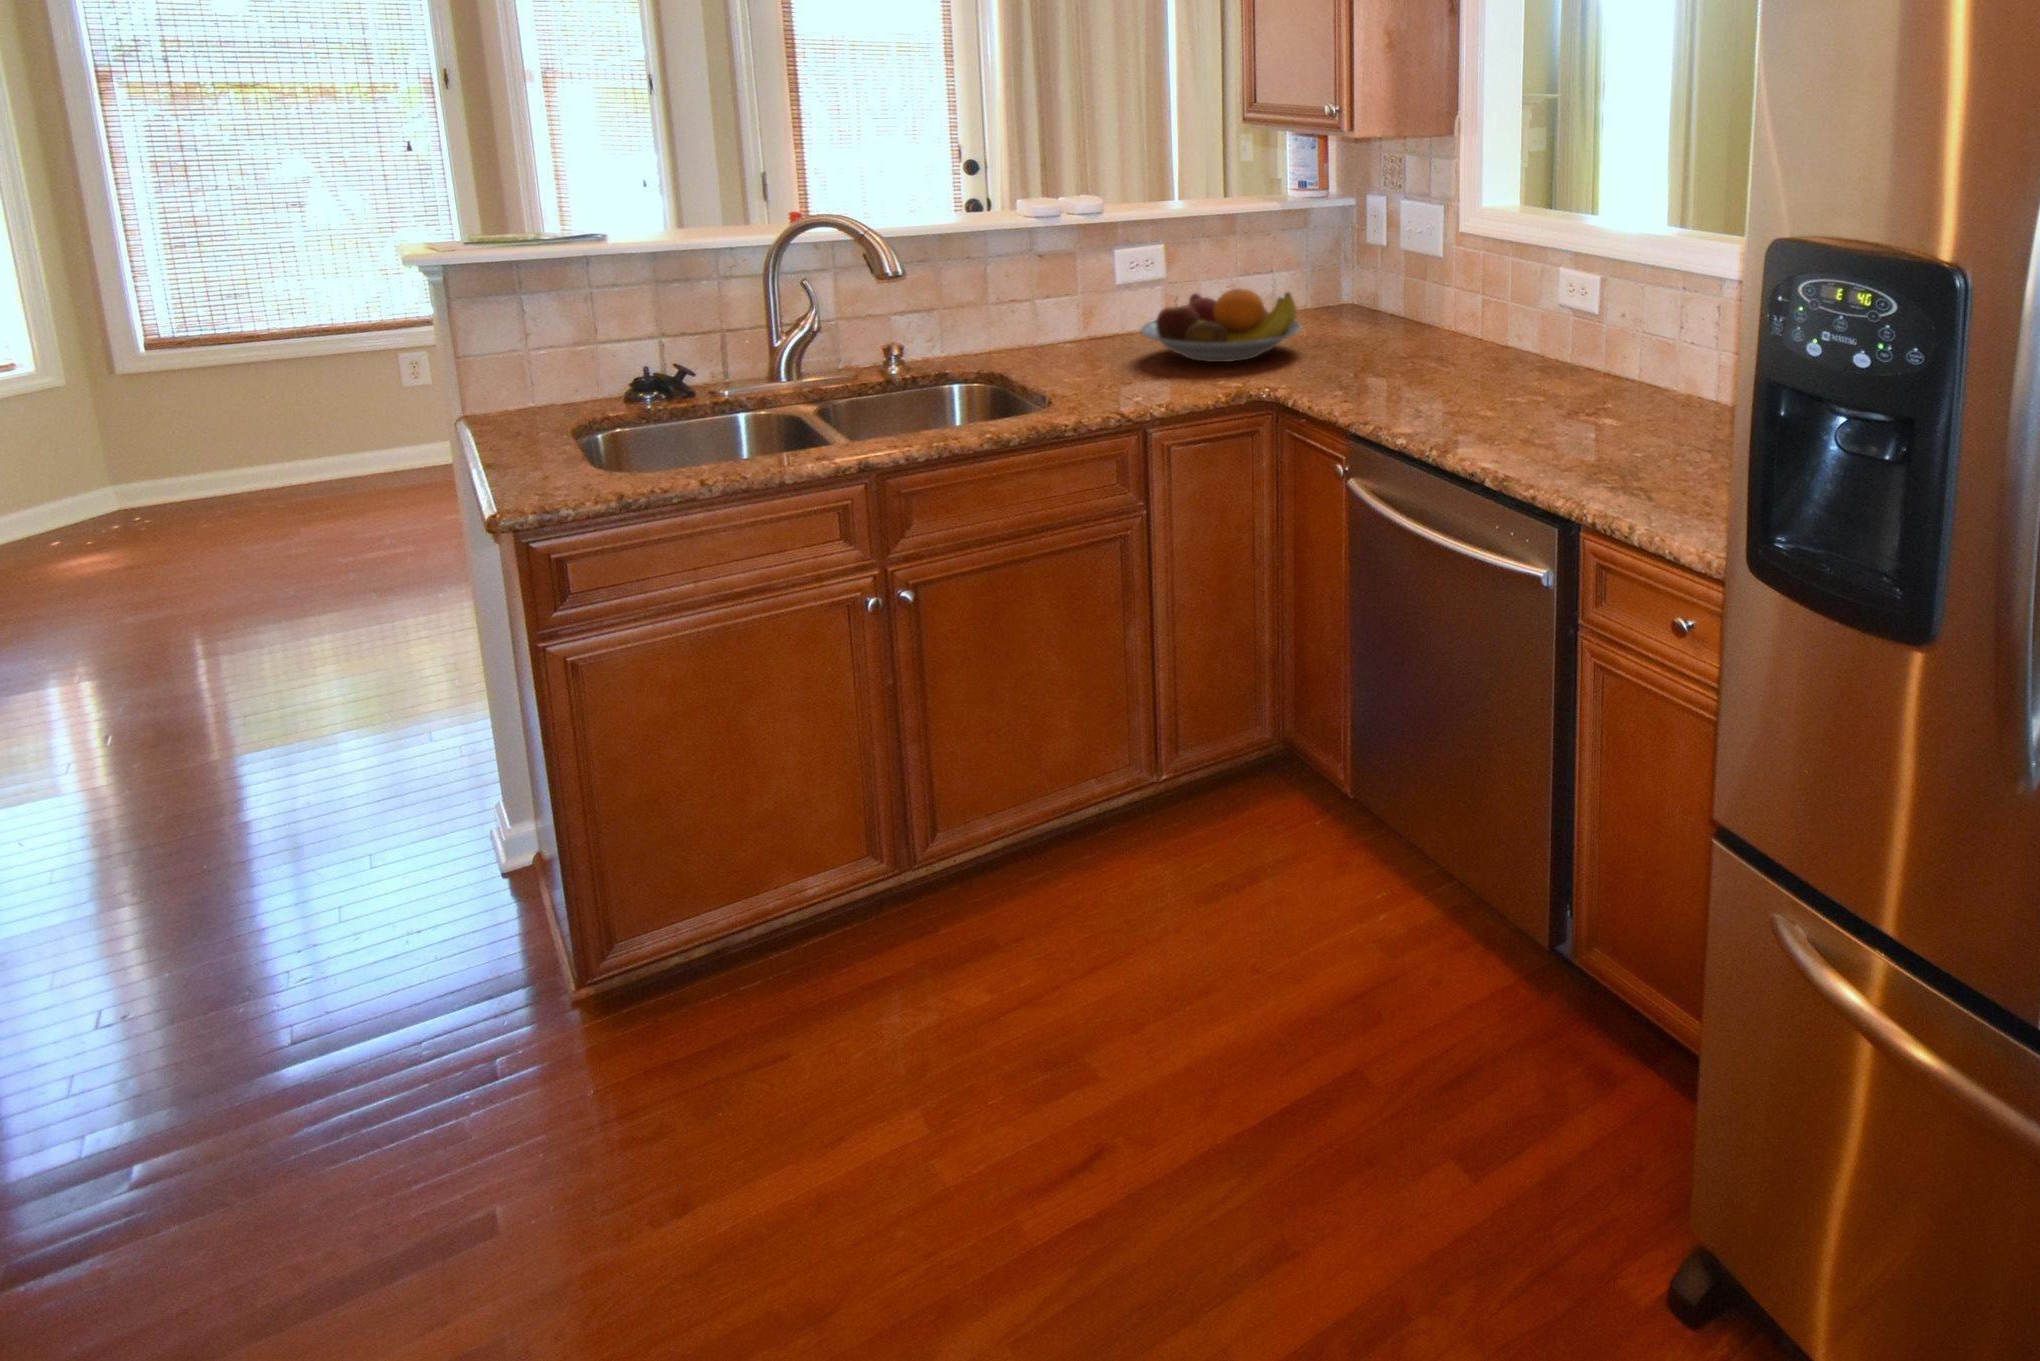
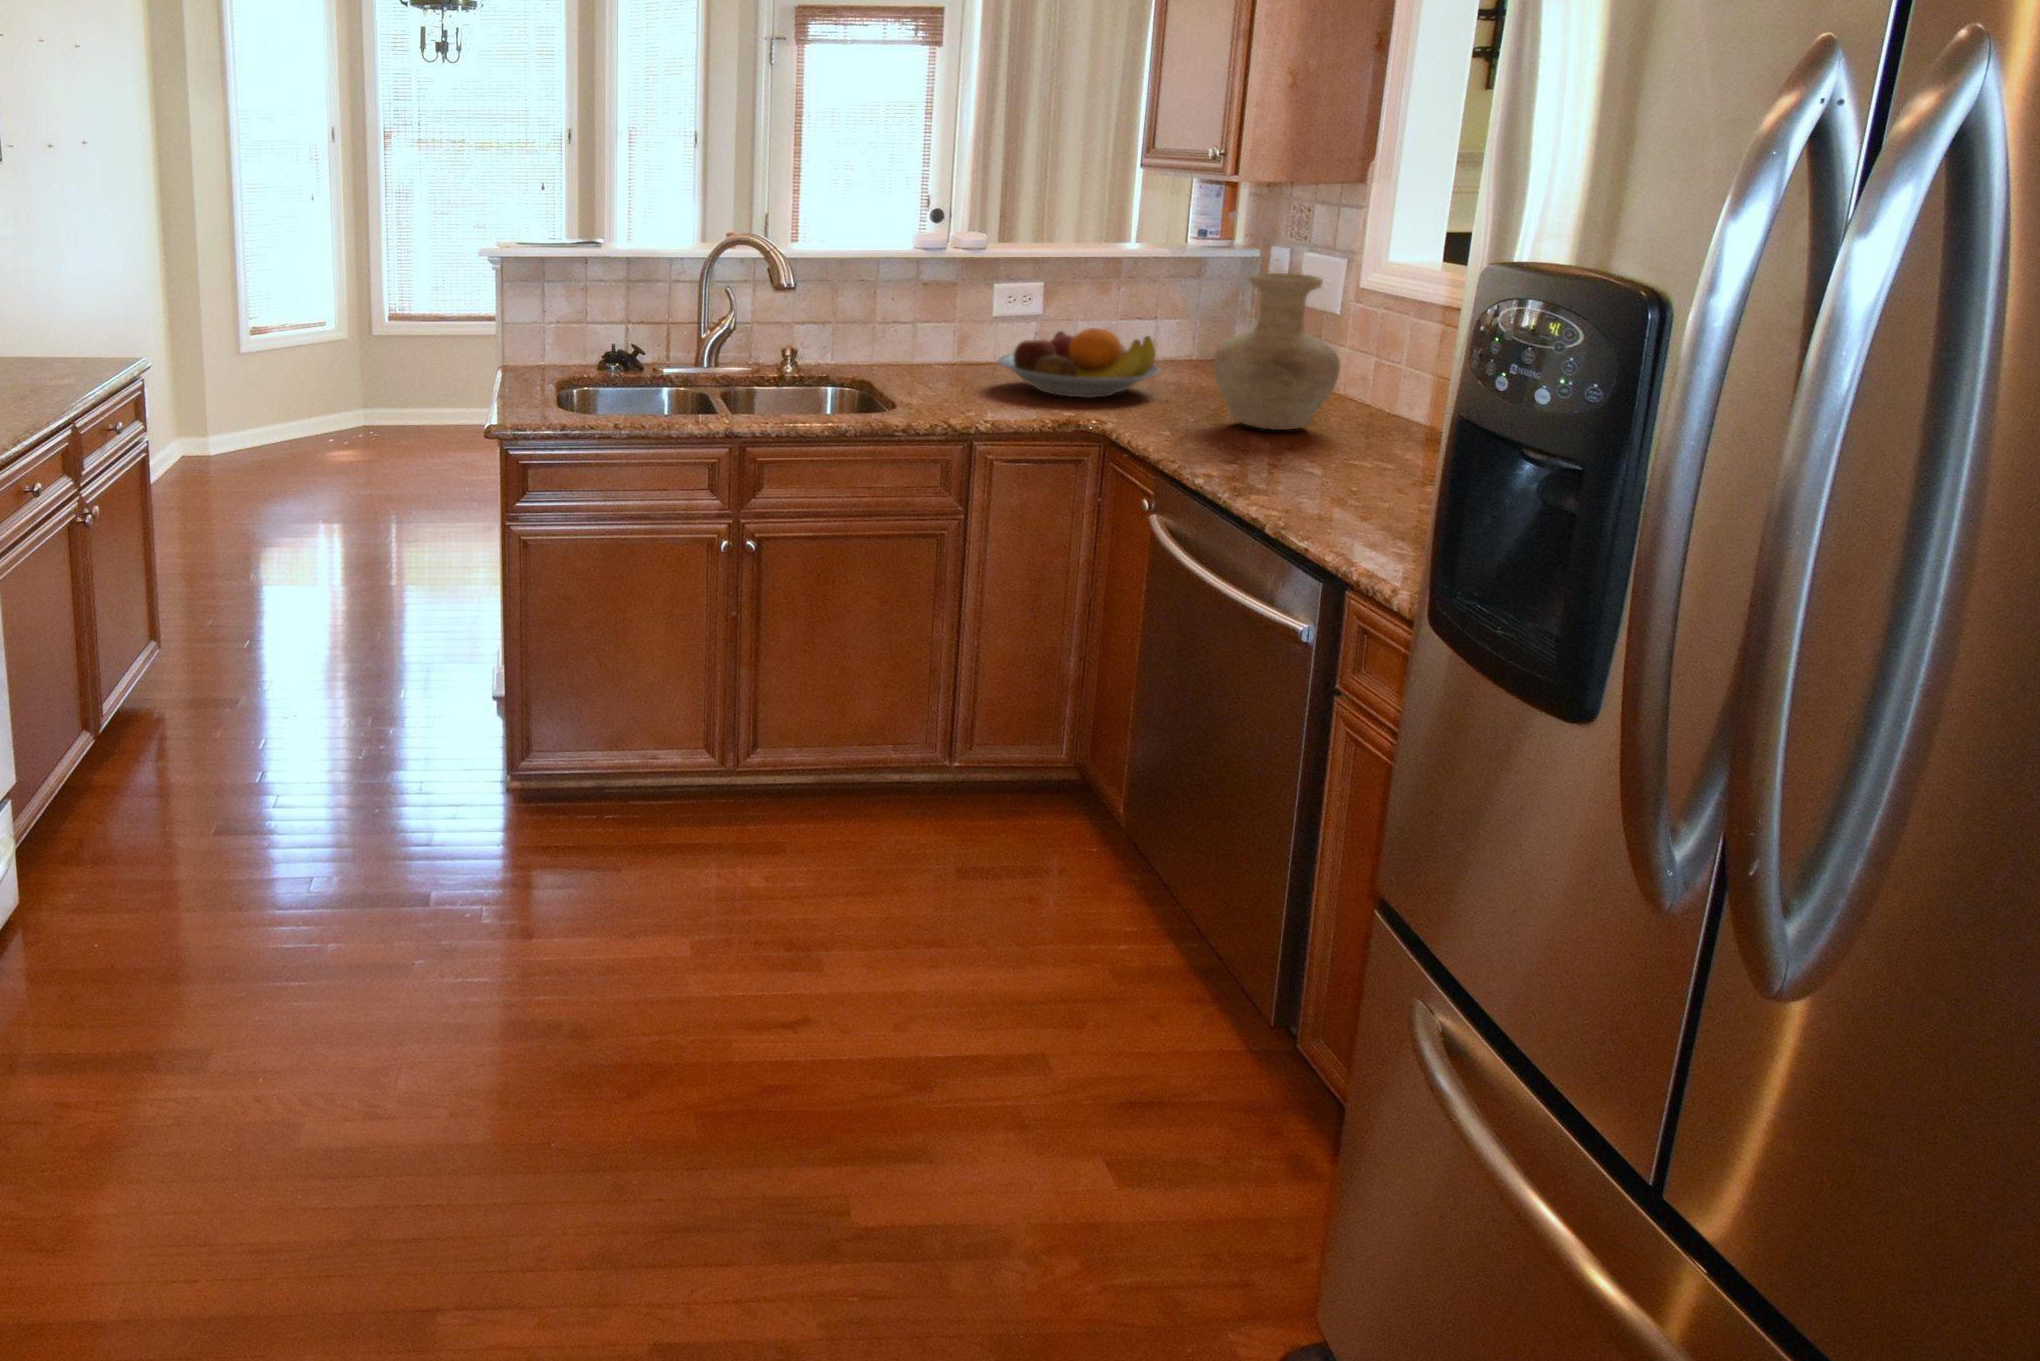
vase: none [1367,225,1475,374] -> present [1214,273,1340,430]

